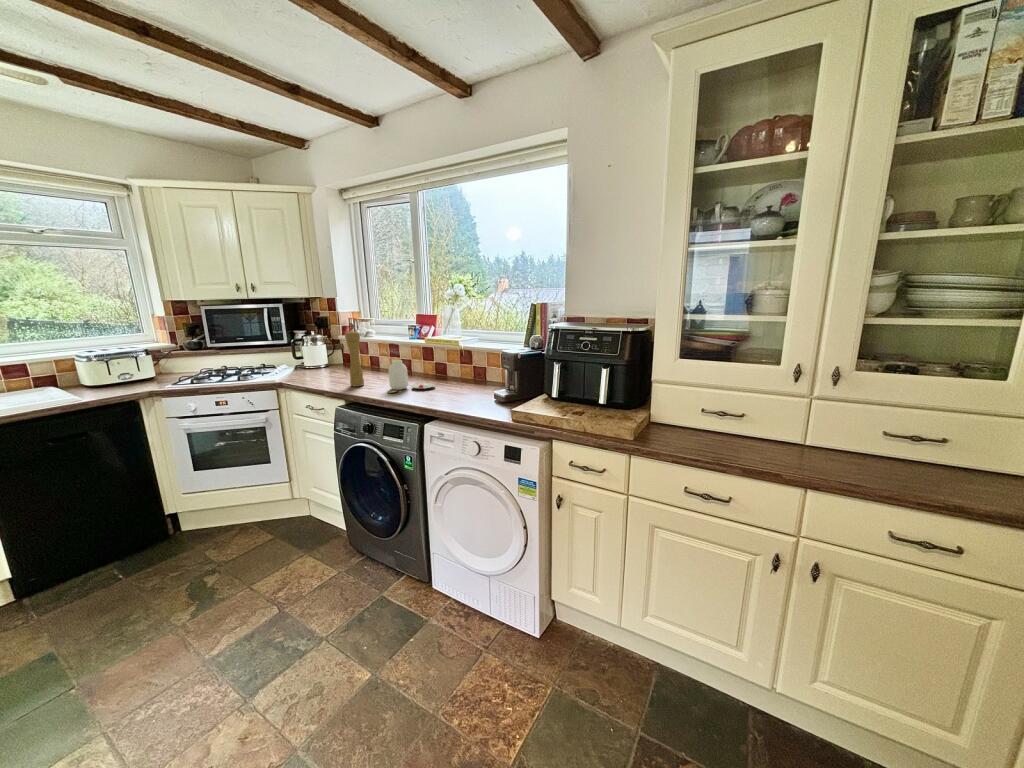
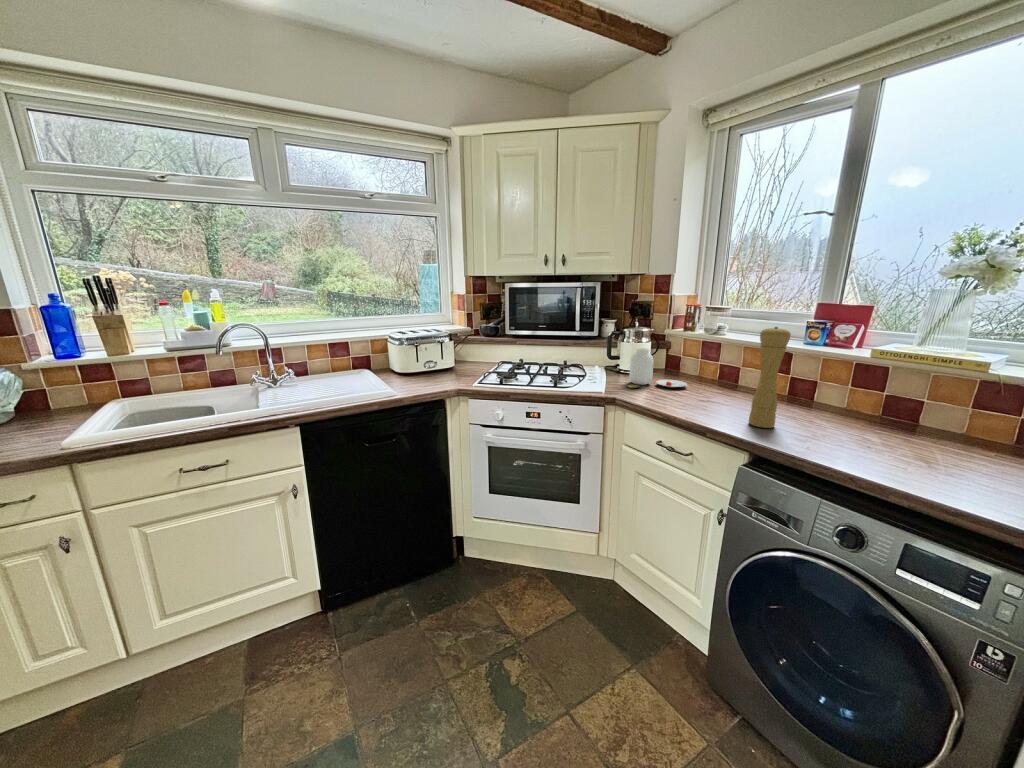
jar: present [388,360,435,393] -> present [628,348,687,388]

